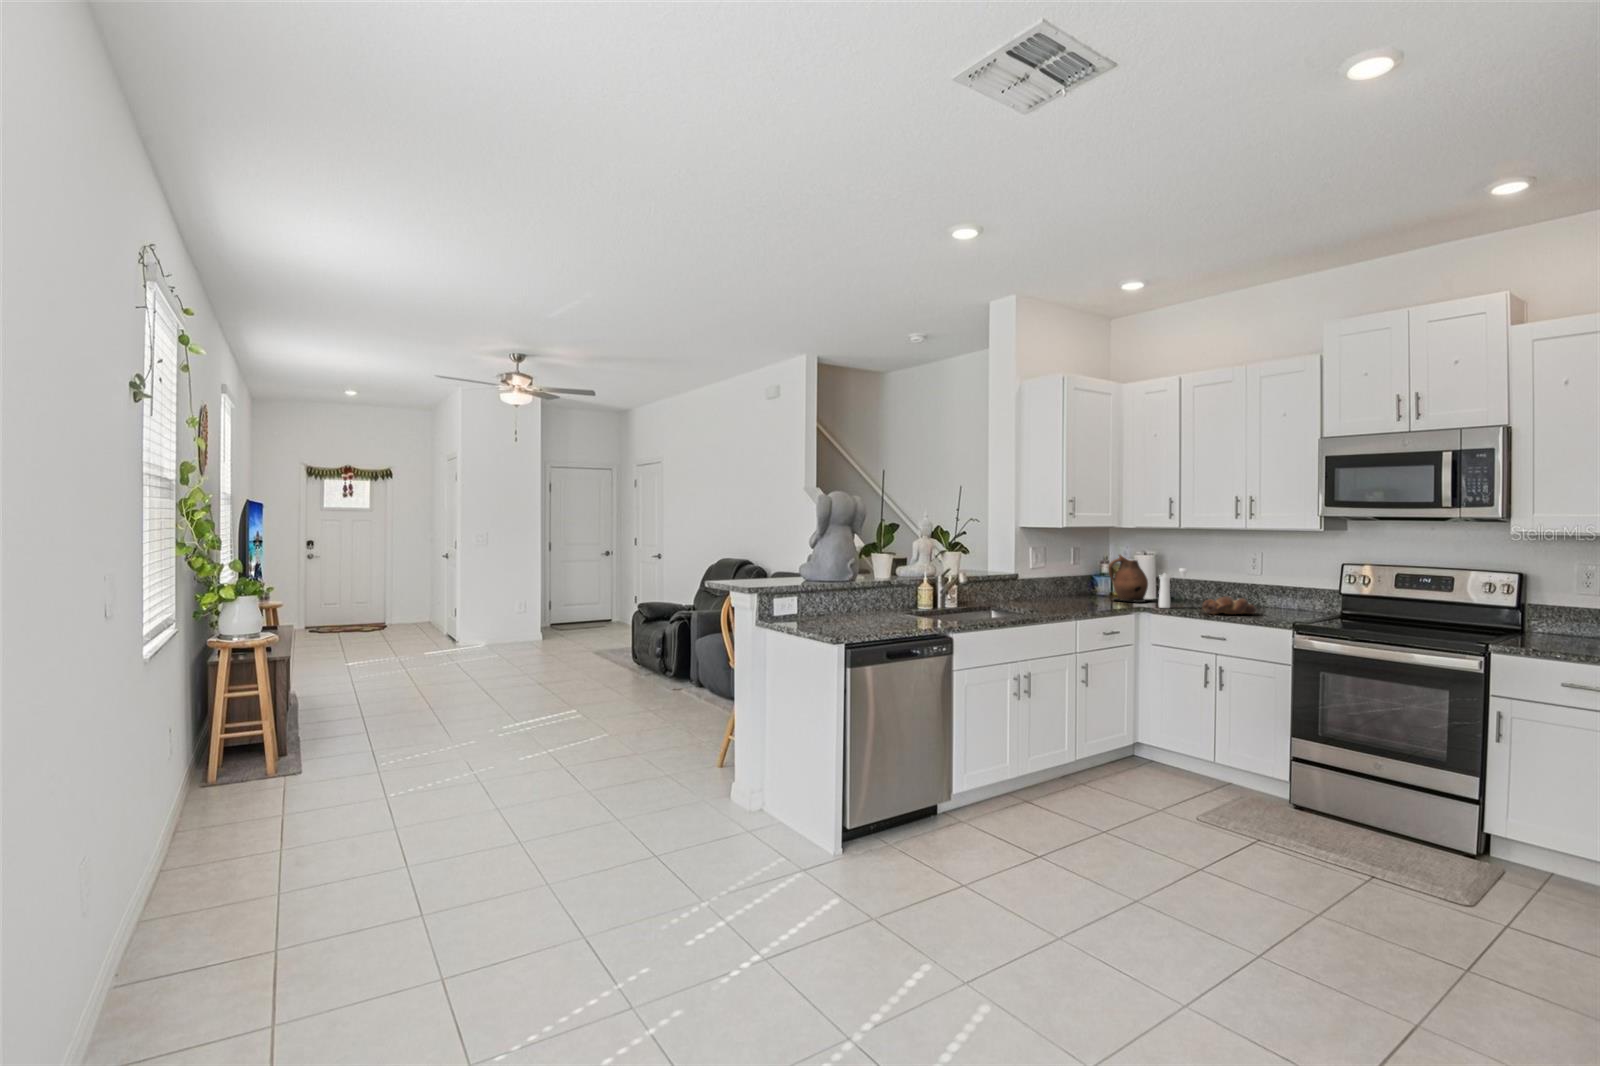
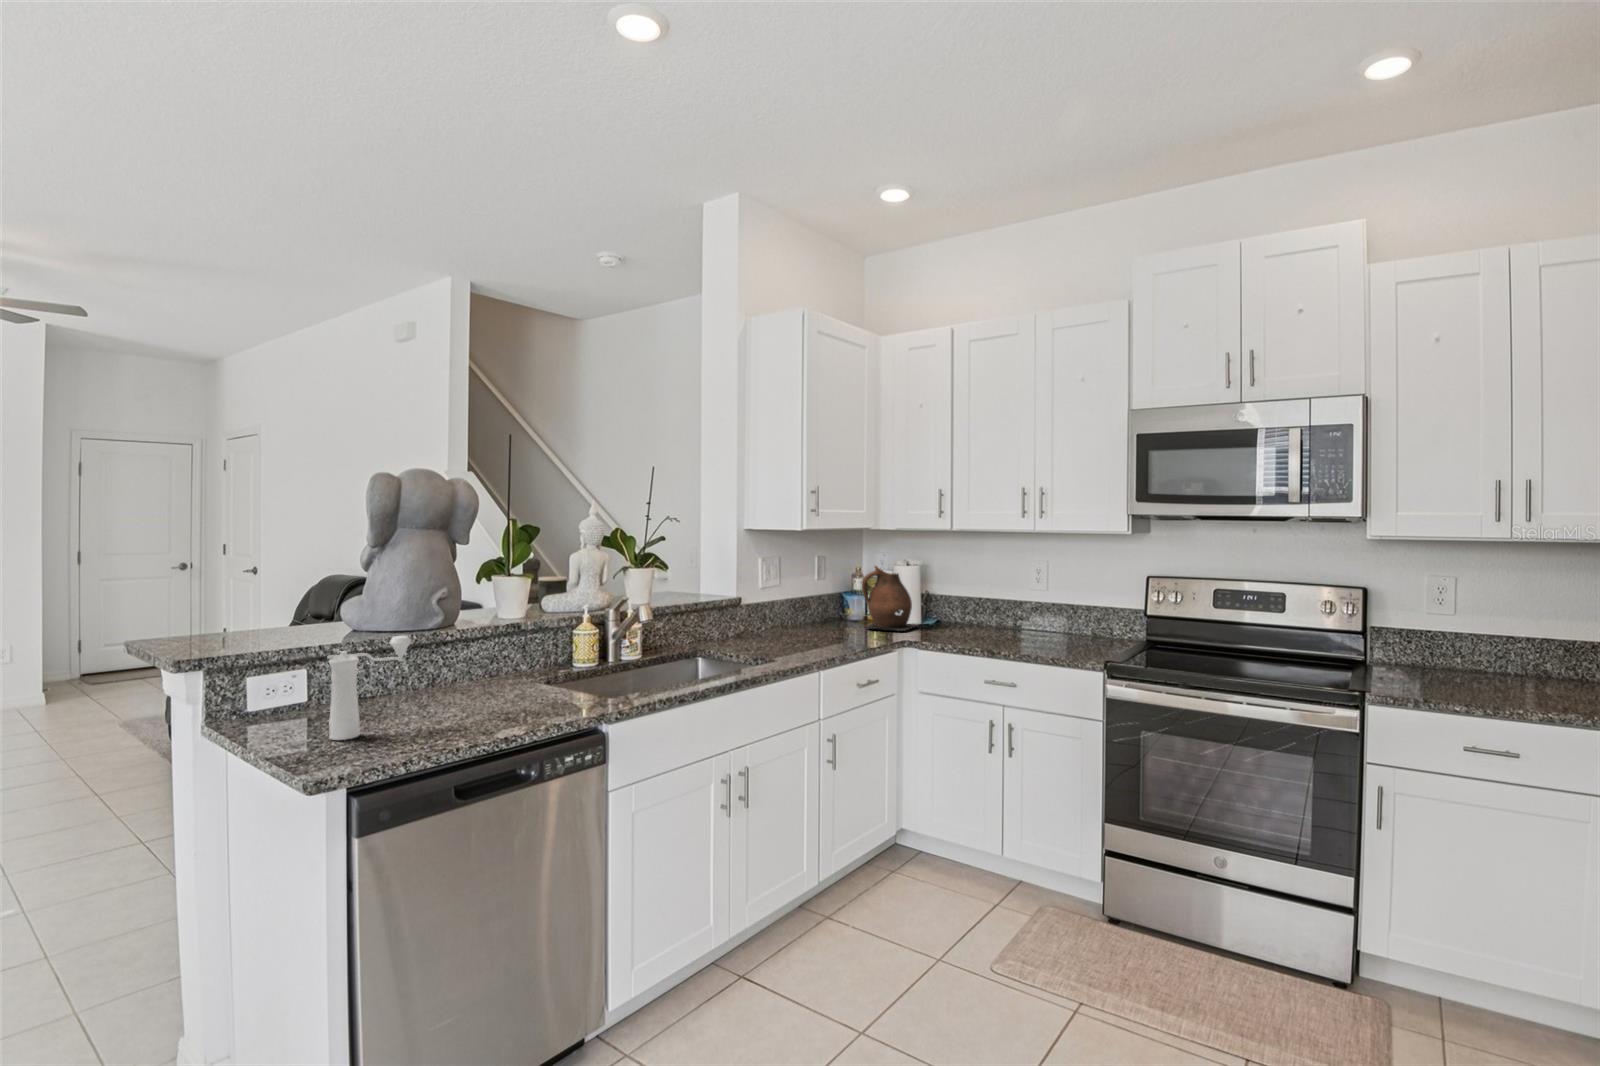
pepper mill: present [1159,568,1187,608] -> present [327,636,411,740]
bread loaf: present [1202,596,1257,614] -> none [983,623,1051,650]

